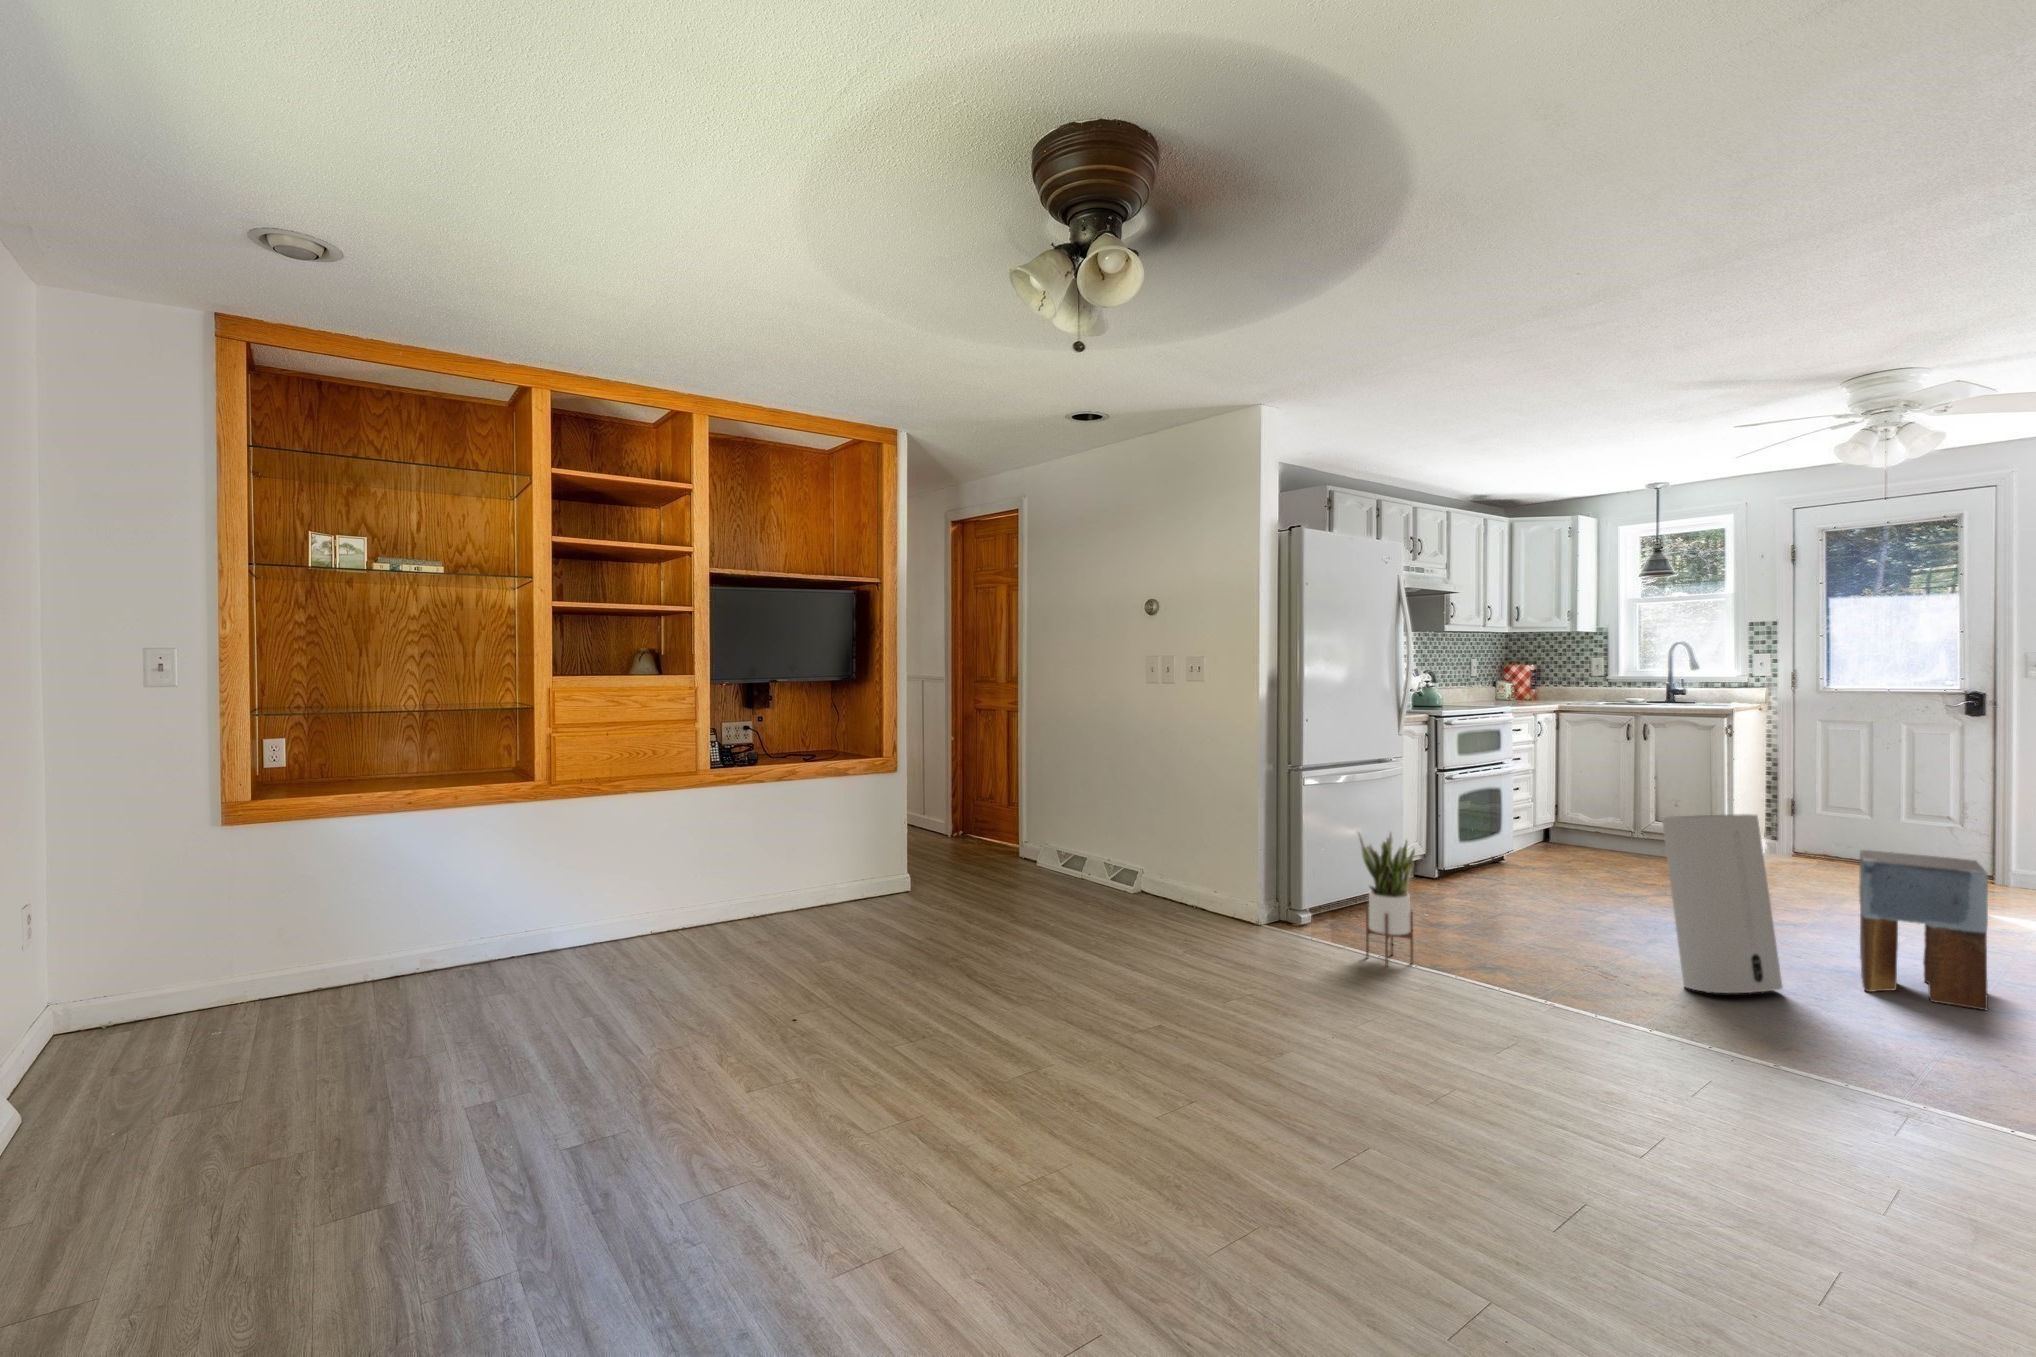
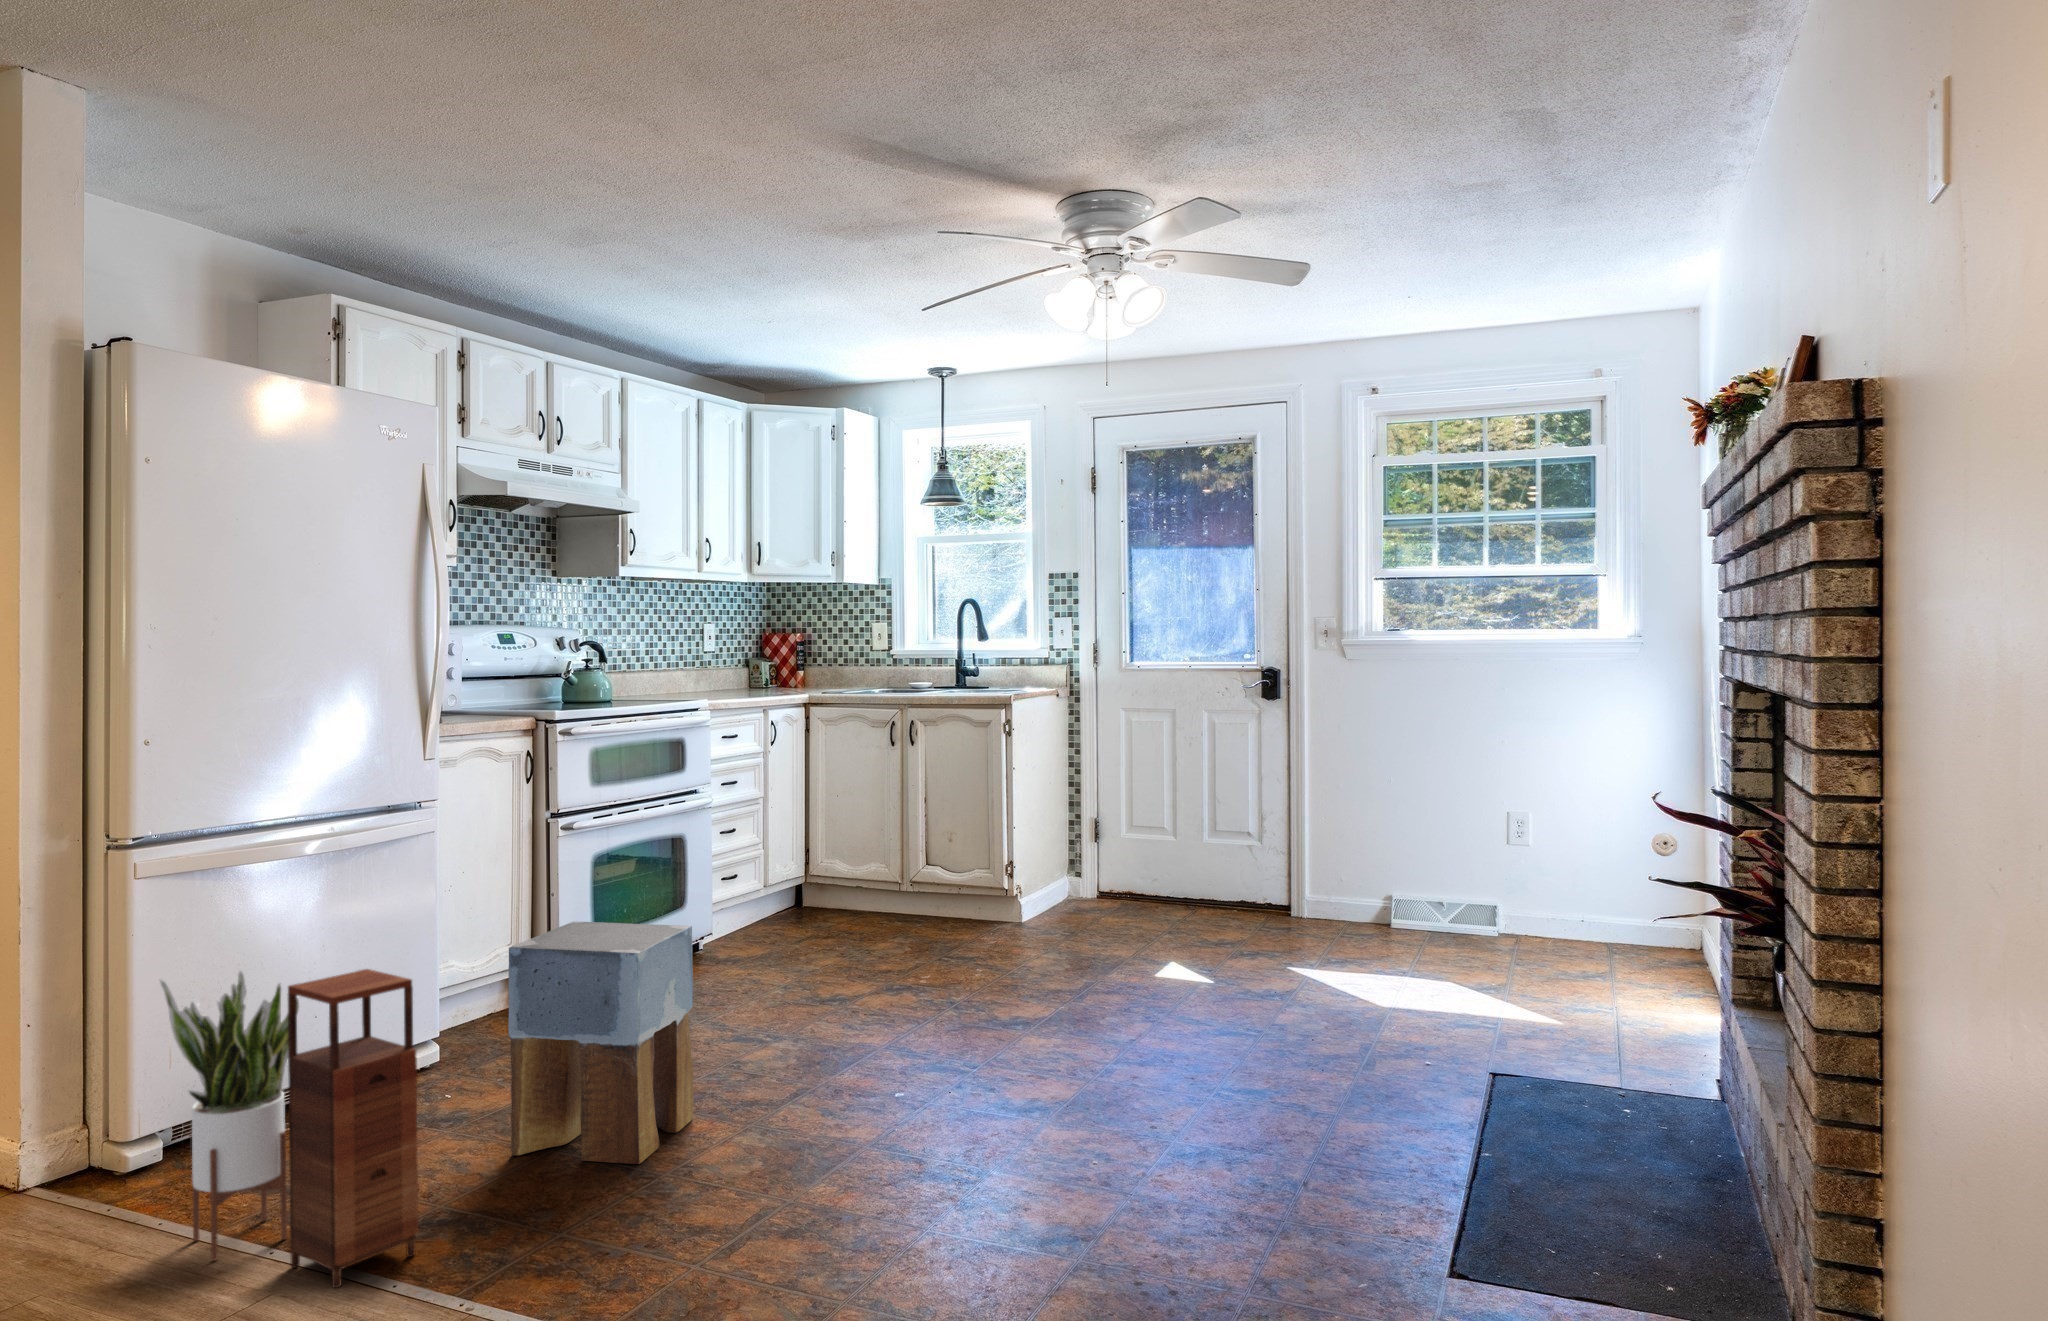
air purifier: present [1662,814,1782,993] -> none [741,880,912,1208]
storage cabinet: none [1429,835,1494,986] -> present [288,969,418,1288]
stool: present [1859,850,1988,1010] -> present [508,922,693,1164]

